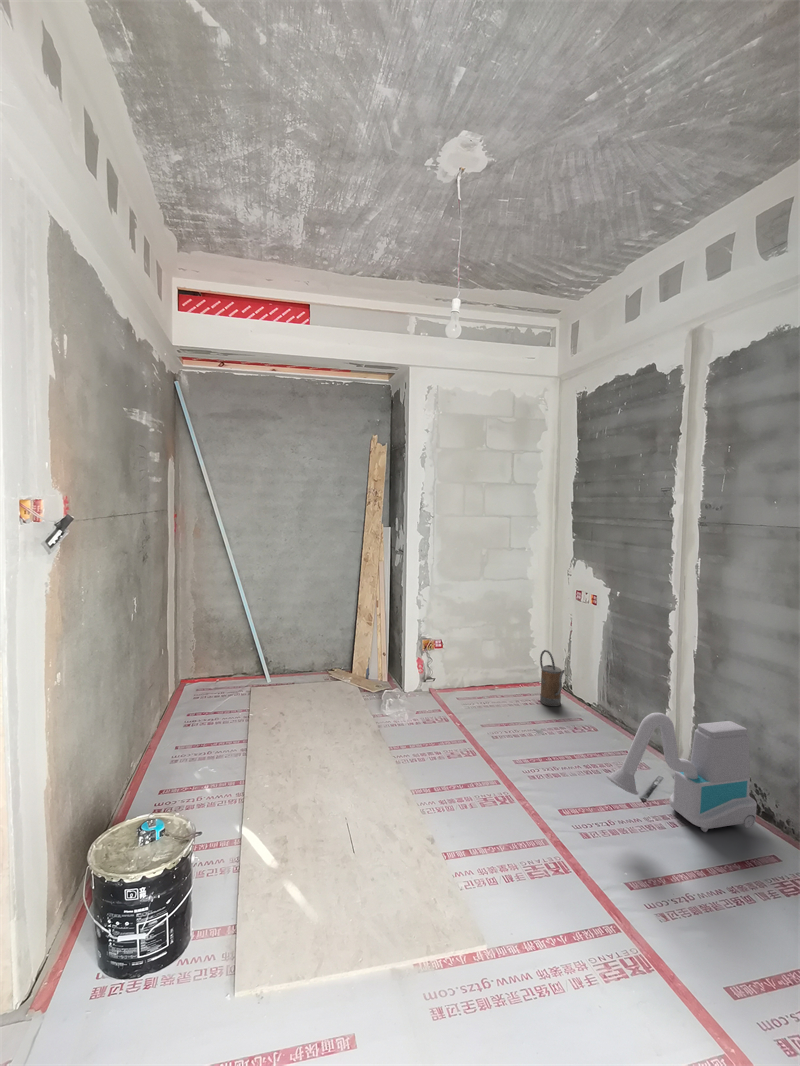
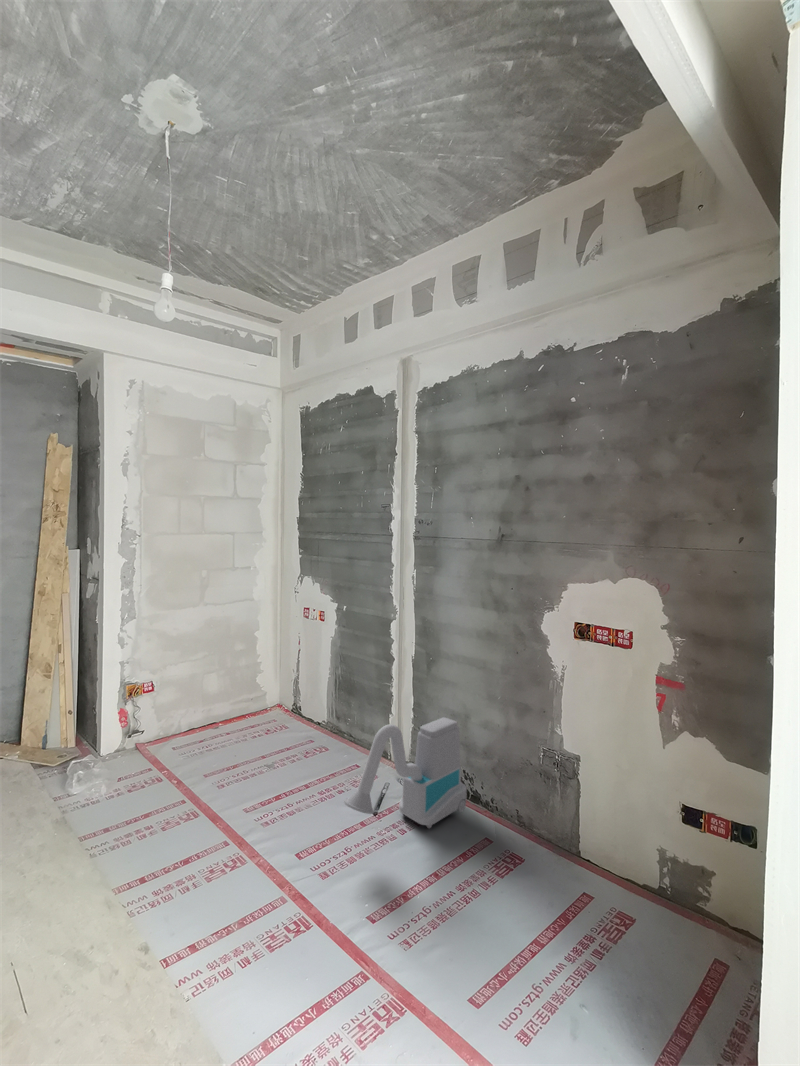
watering can: present [540,650,565,706] -> none [268,674,295,733]

